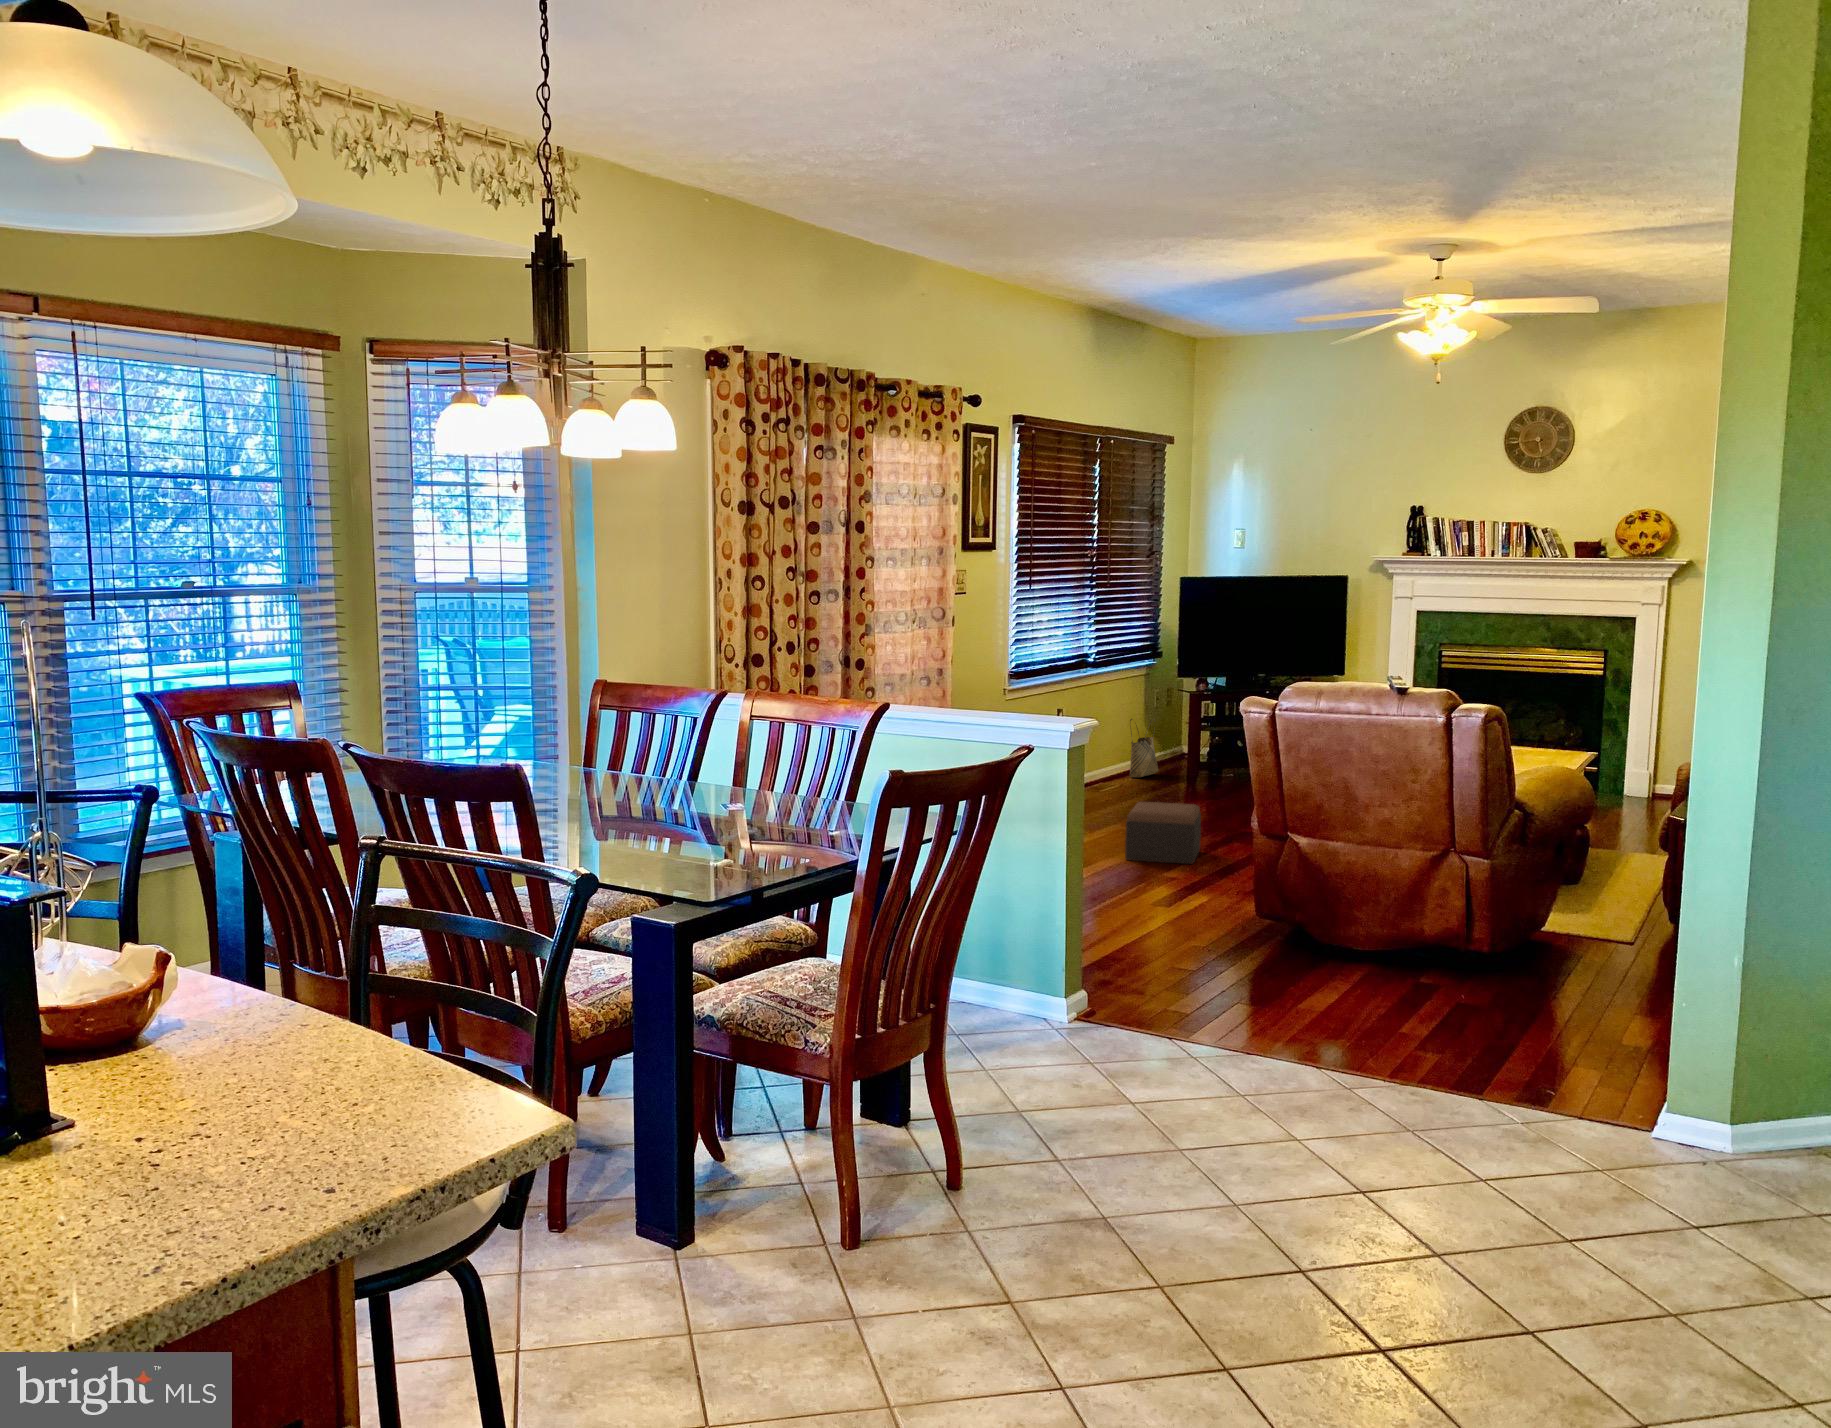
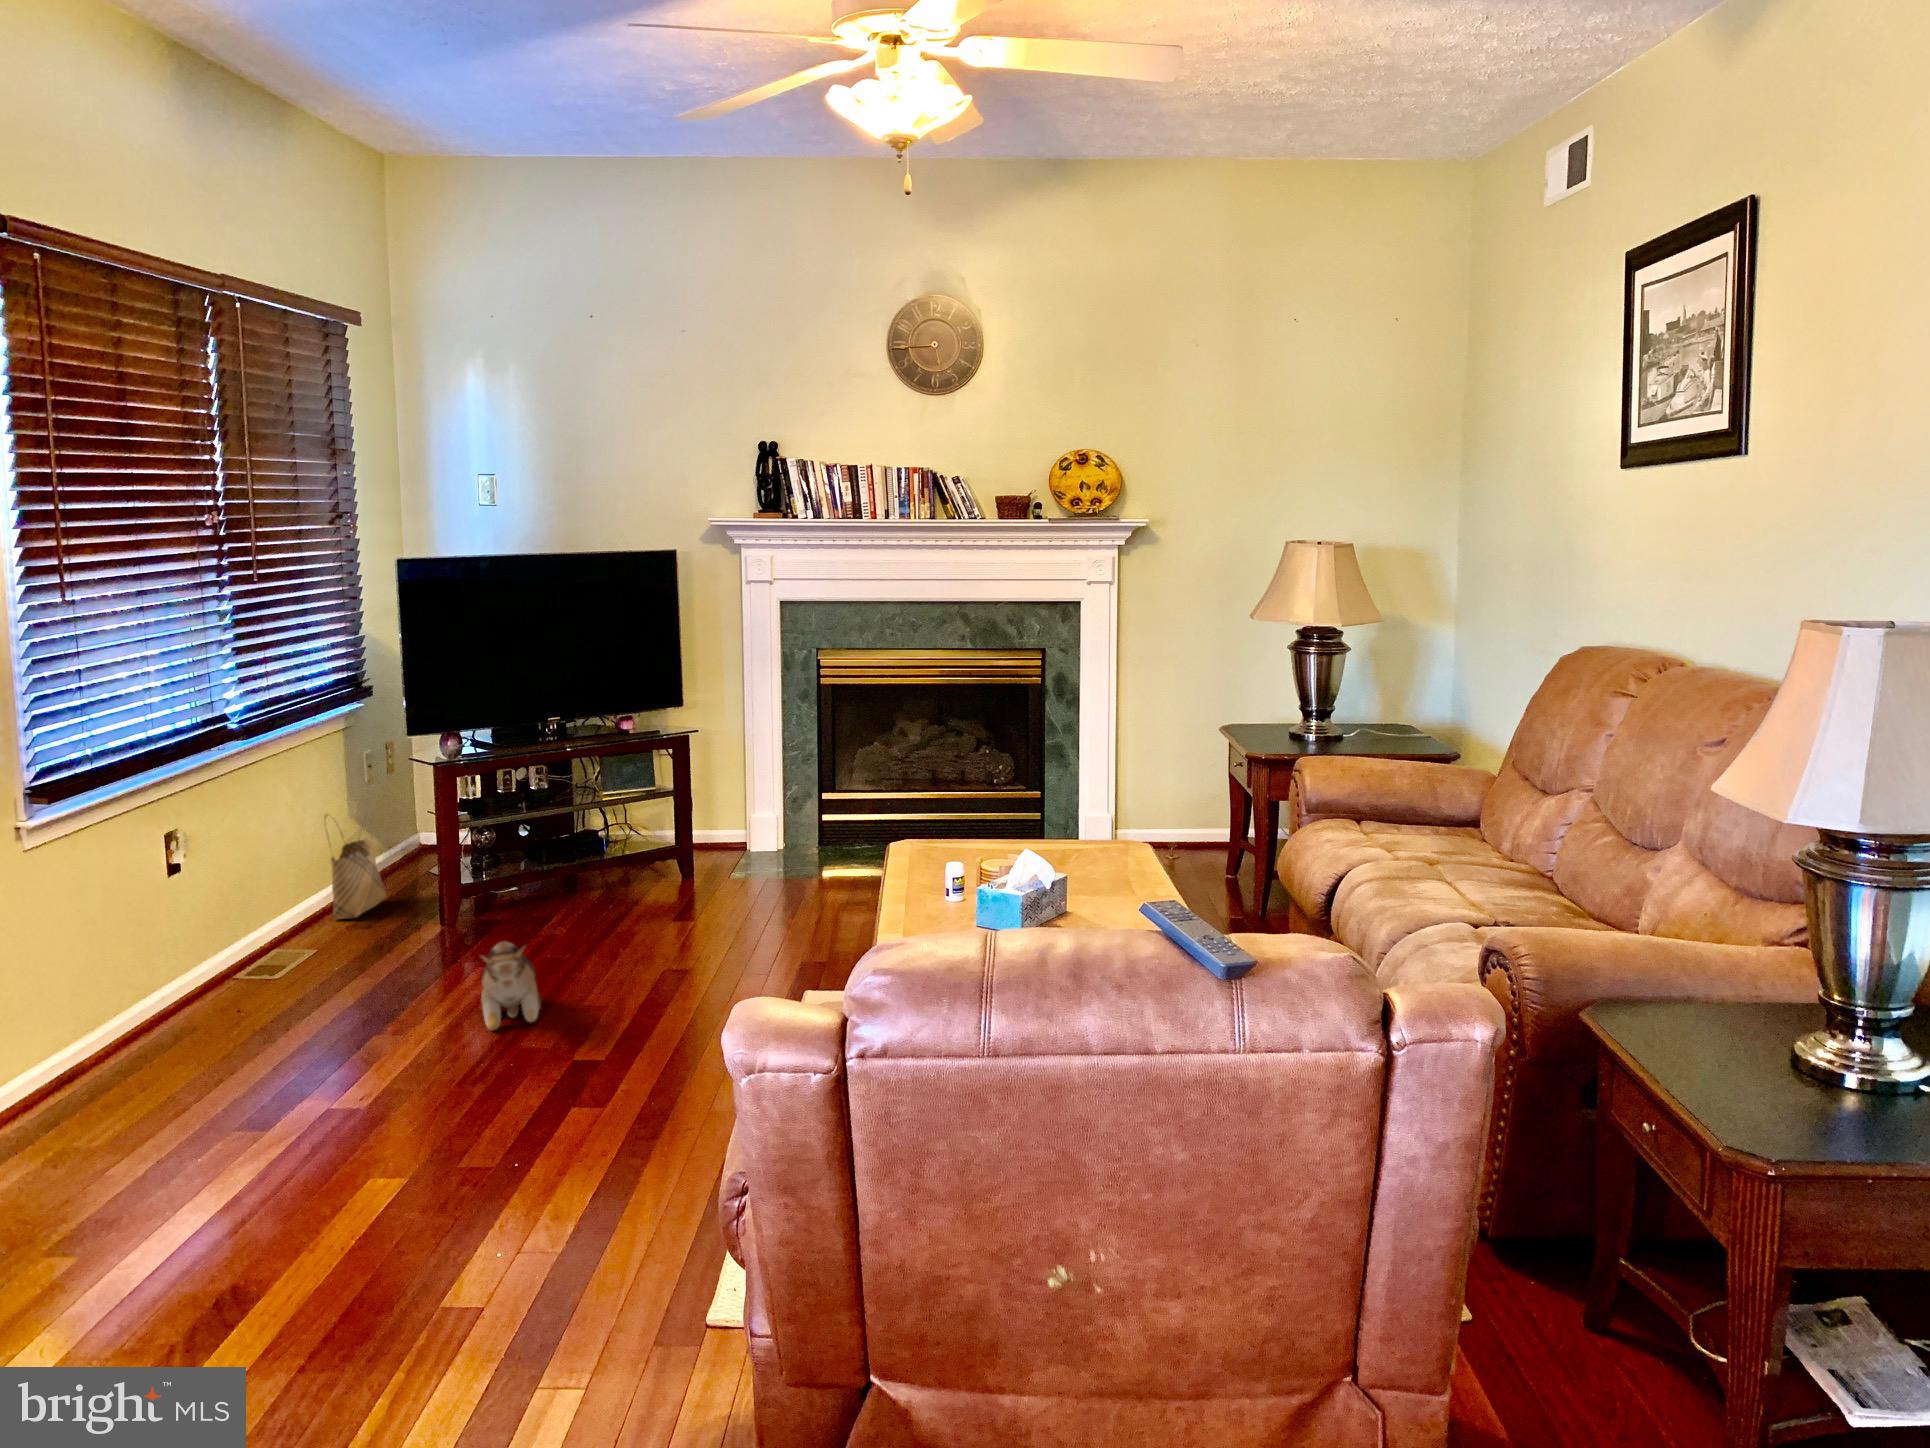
plush toy: none [1191,772,1223,819] -> present [480,942,541,1030]
footstool: present [1125,802,1201,864] -> none [361,1069,542,1263]

